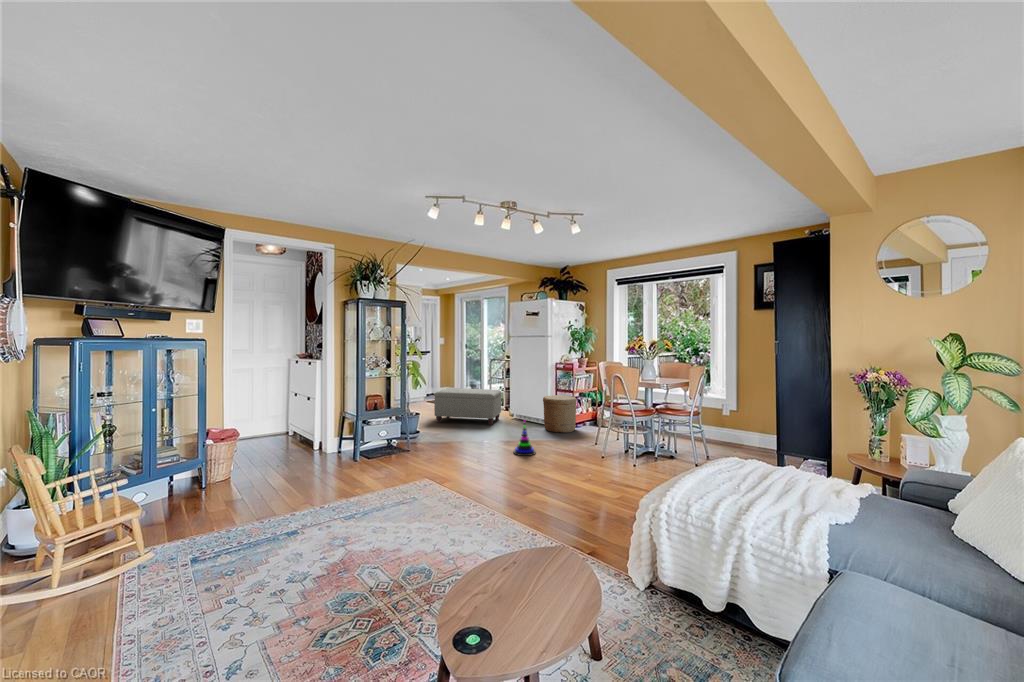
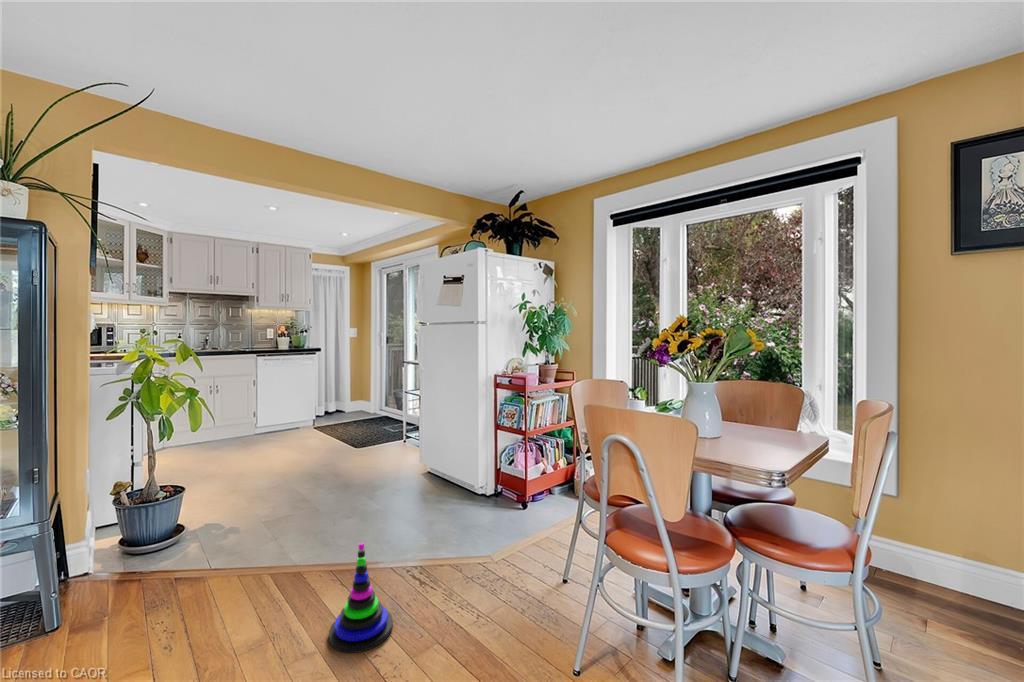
ottoman: present [434,388,501,425] -> none [264,417,402,495]
woven basket: present [543,395,577,433] -> none [462,438,531,522]

